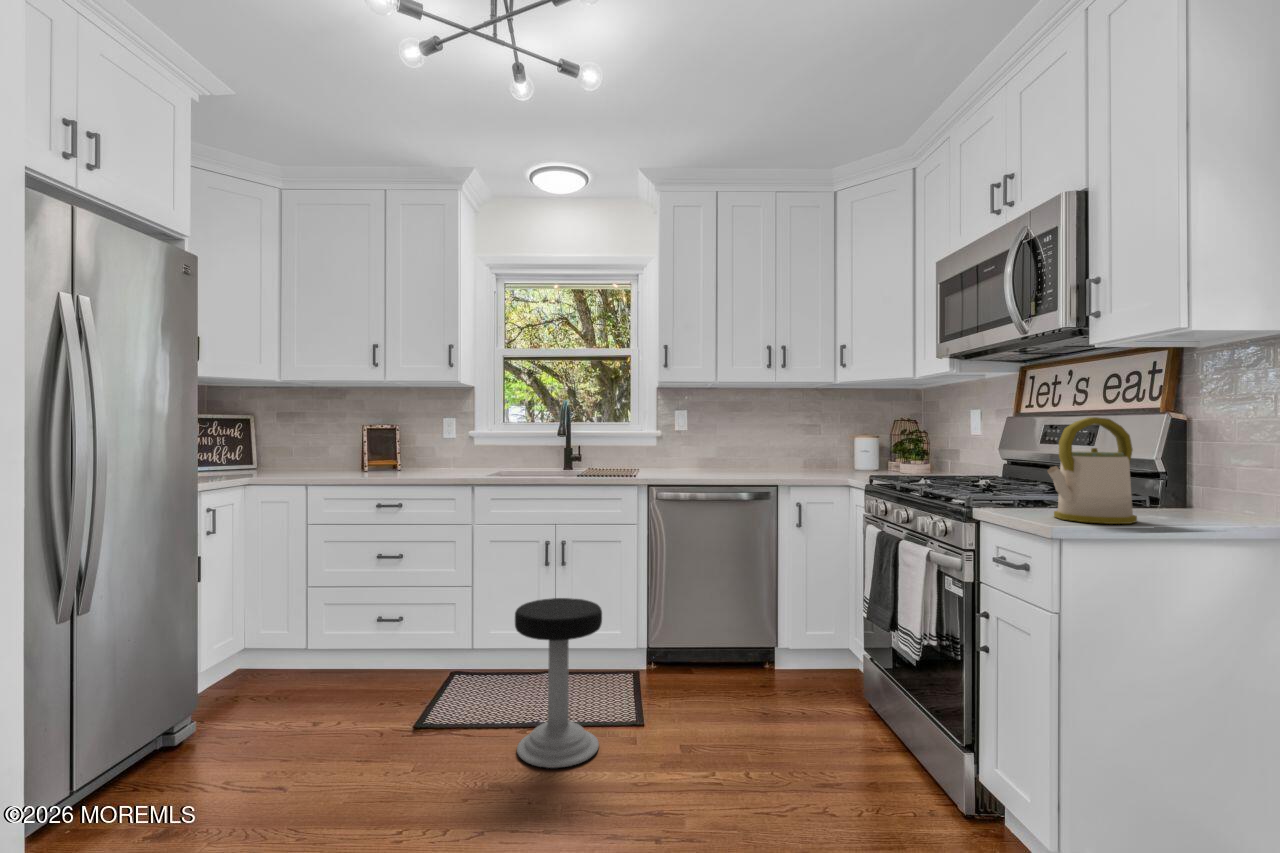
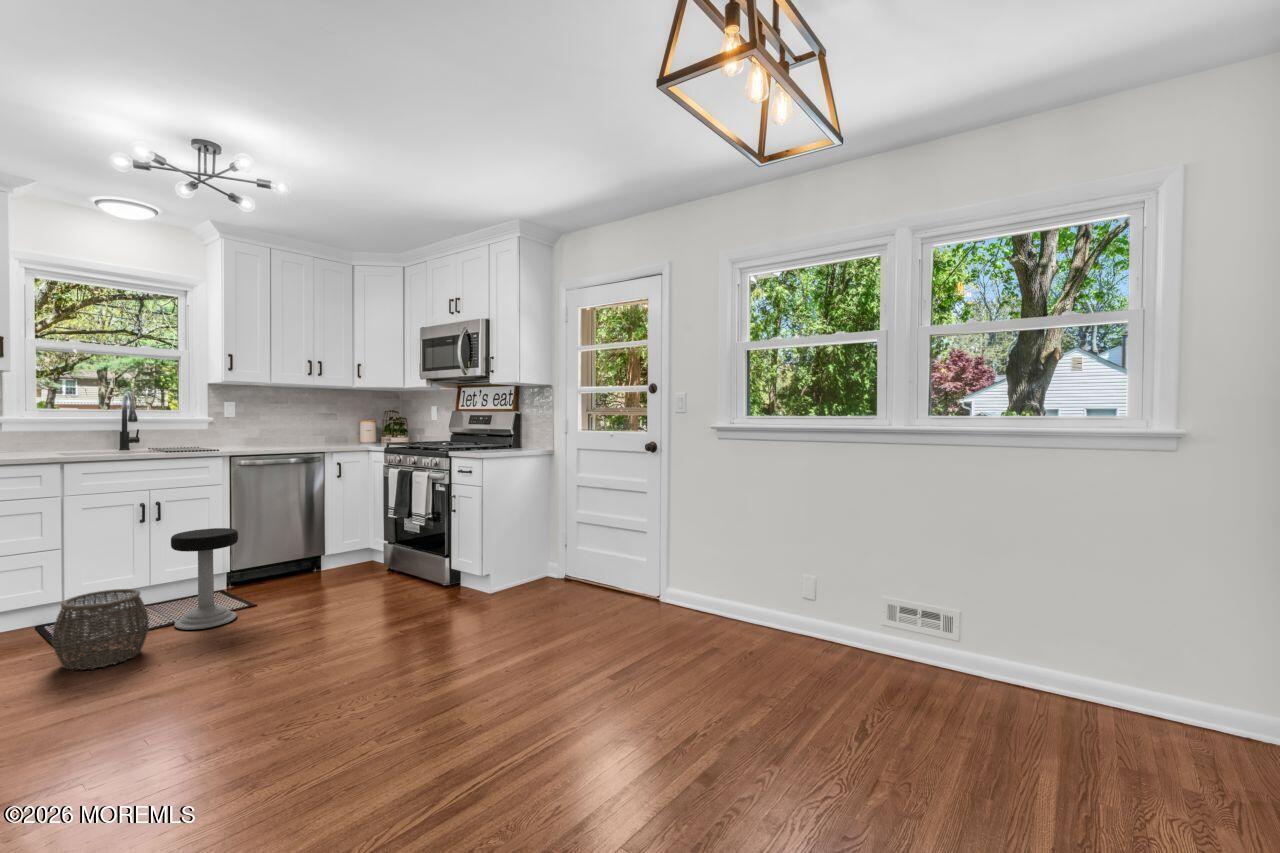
kettle: present [1047,417,1137,524] -> none [479,414,508,453]
woven basket: none [339,677,455,809] -> present [52,589,149,670]

